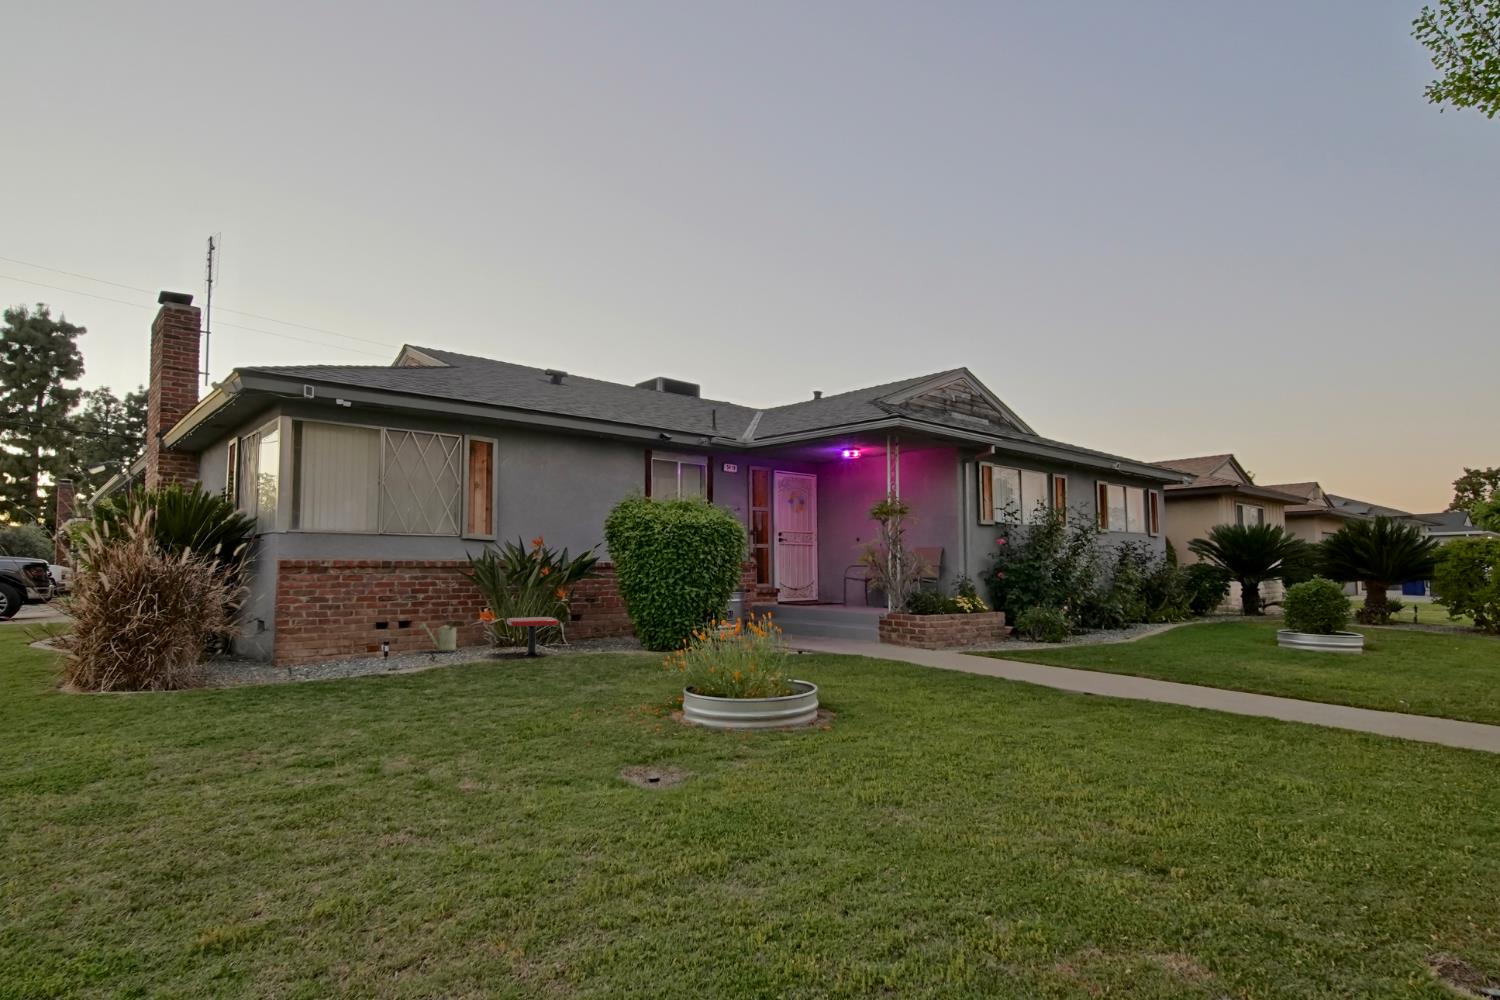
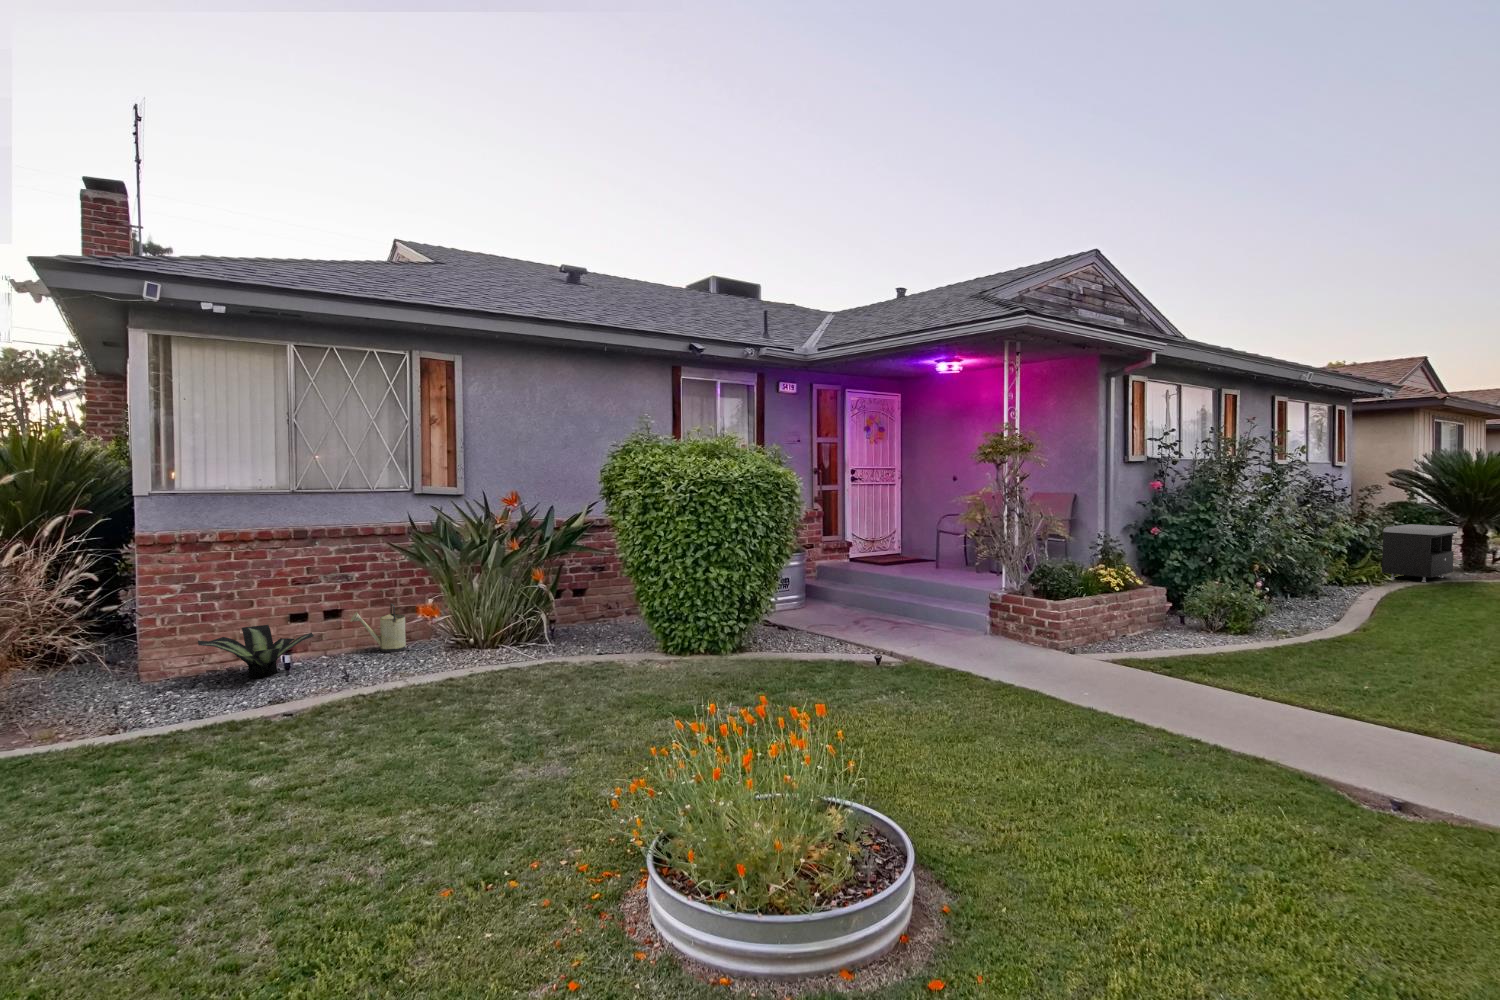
storage bench: none [1178,578,1230,620] -> present [1382,524,1457,582]
pedestal table: present [507,617,558,655] -> none [465,604,533,662]
potted plant: none [325,629,402,663] -> present [198,625,314,678]

